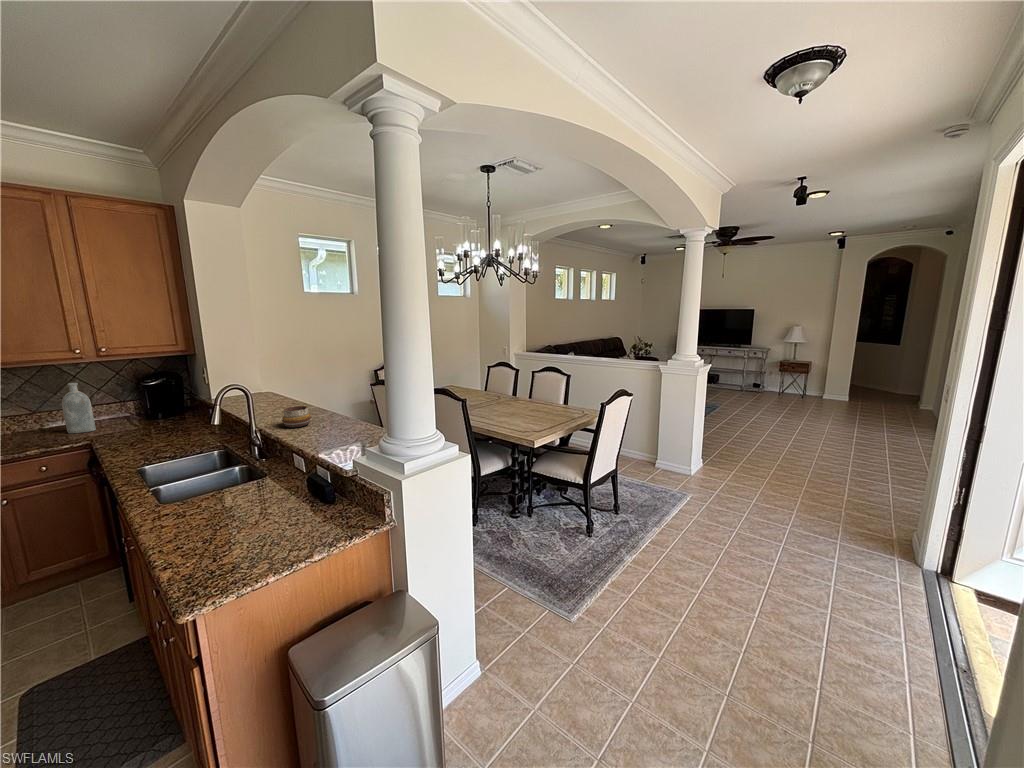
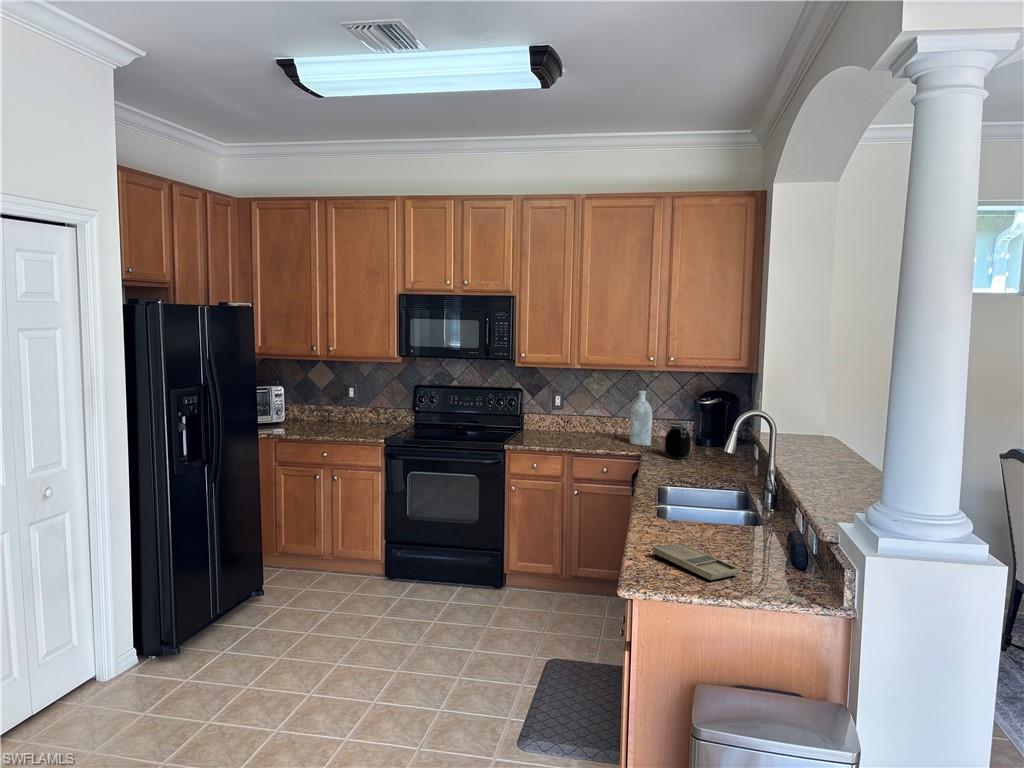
jar: none [117,403,149,437] -> present [665,421,691,459]
decorative bowl: present [282,406,311,427] -> none [807,455,845,483]
tray: none [187,524,291,551] -> present [653,542,740,580]

